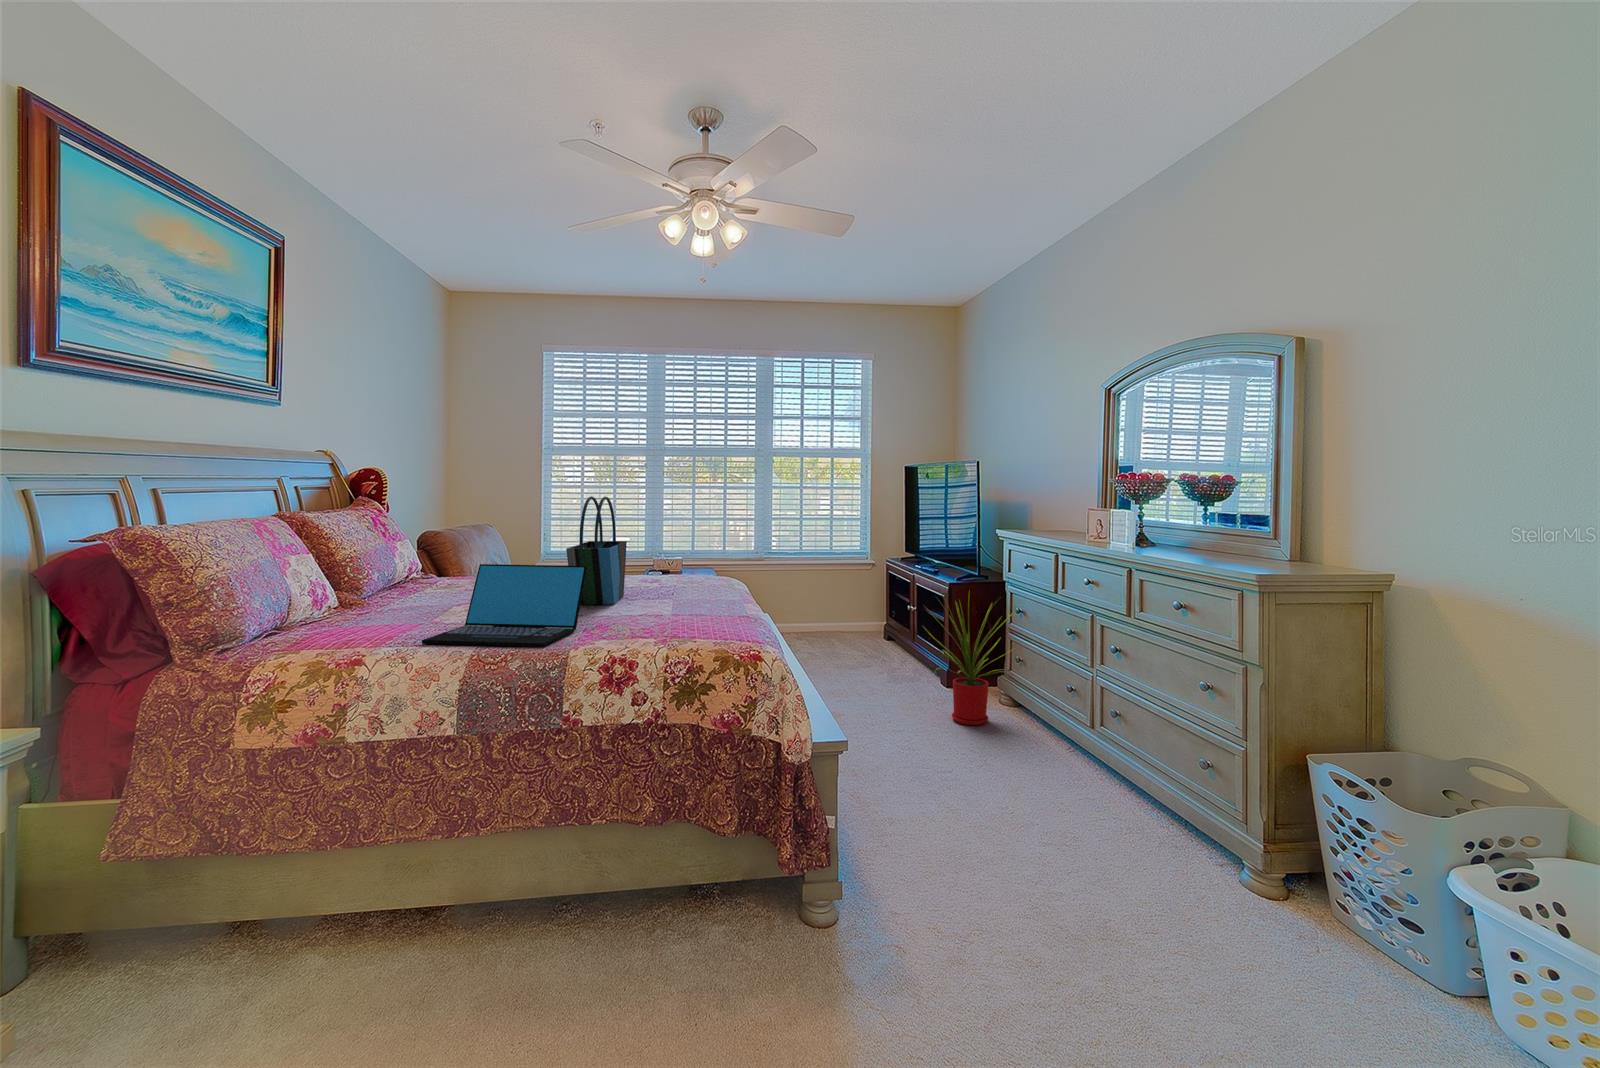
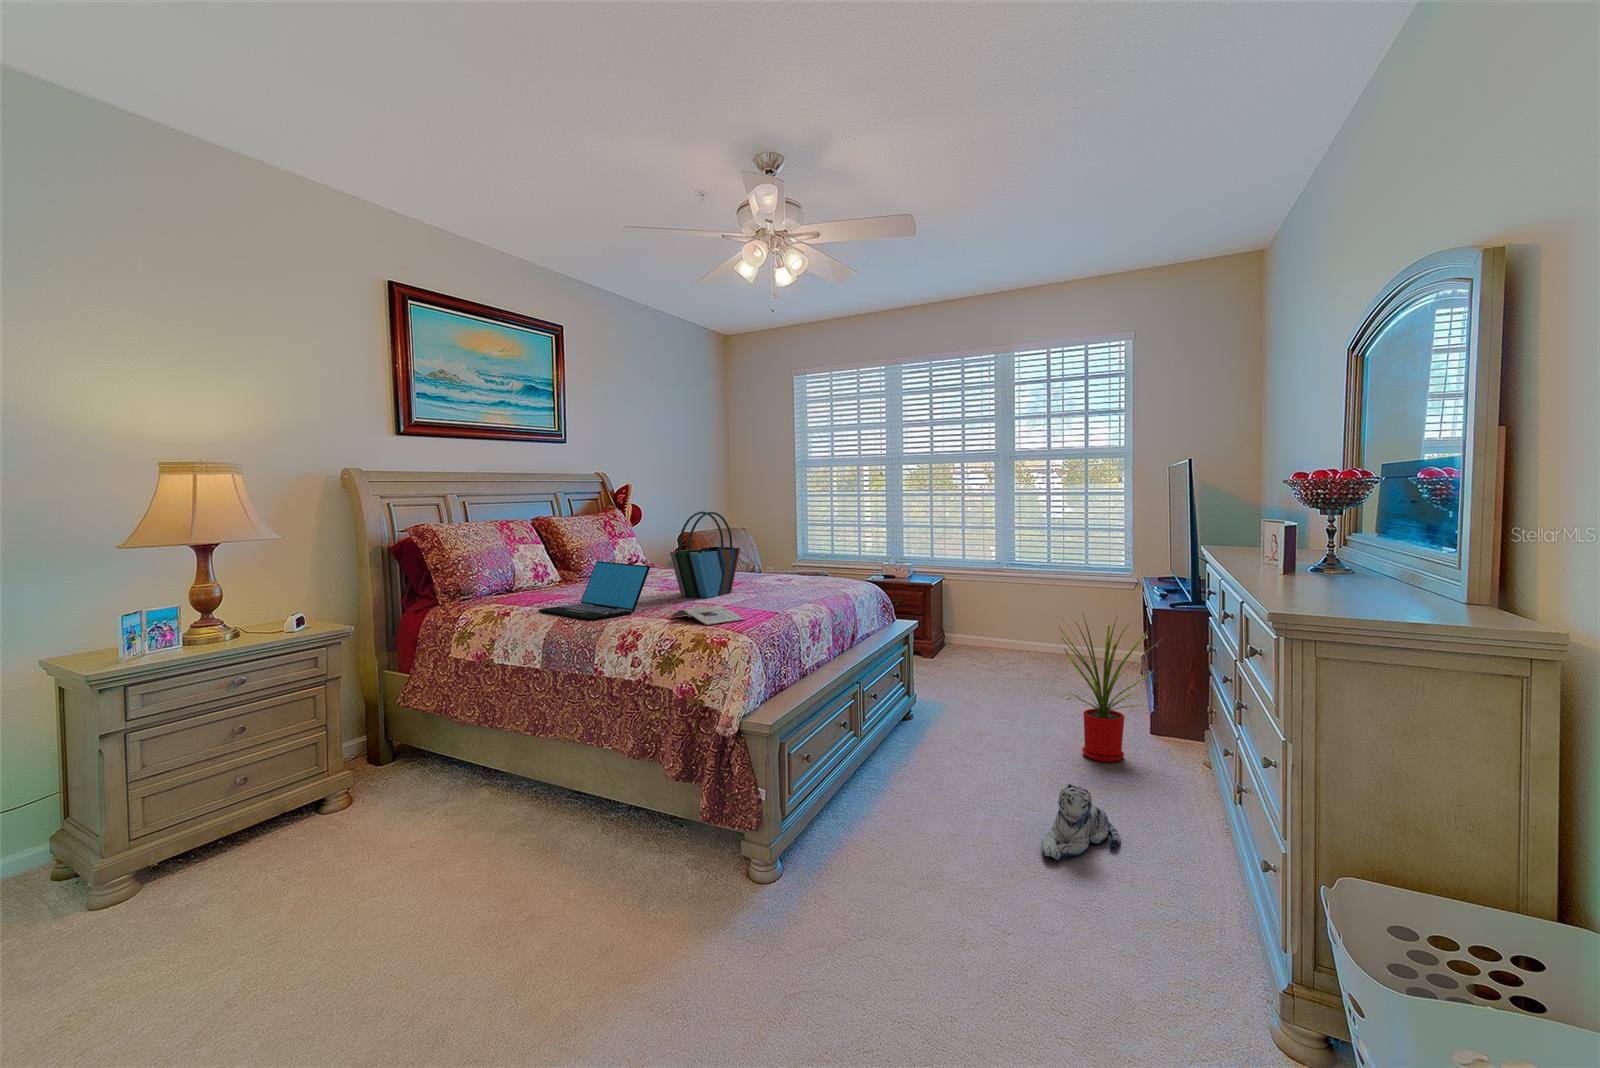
magazine: none [641,611,739,636] -> present [671,606,744,625]
plush toy: none [1031,752,1092,828] -> present [1041,784,1121,860]

